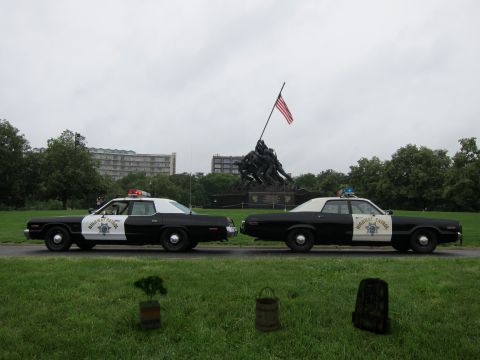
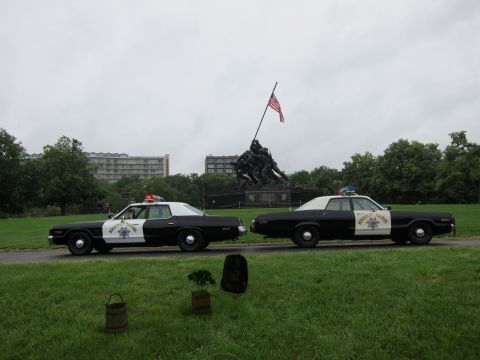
backpack: present [352,278,391,332] -> present [221,254,248,292]
bucket: present [254,287,280,331] -> present [104,293,129,333]

